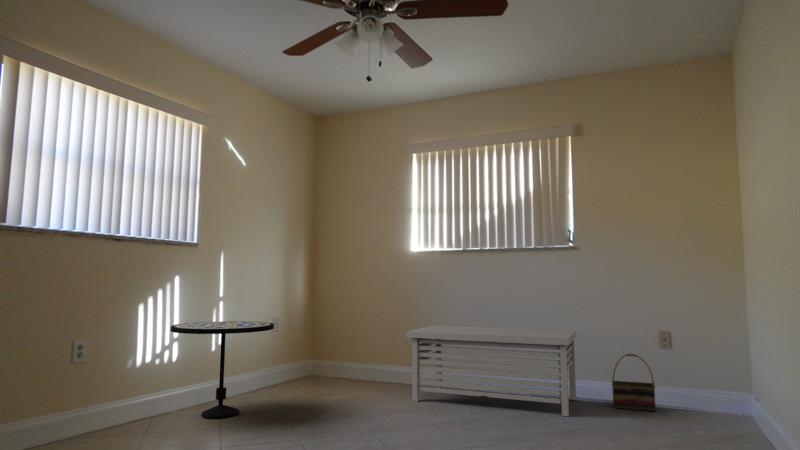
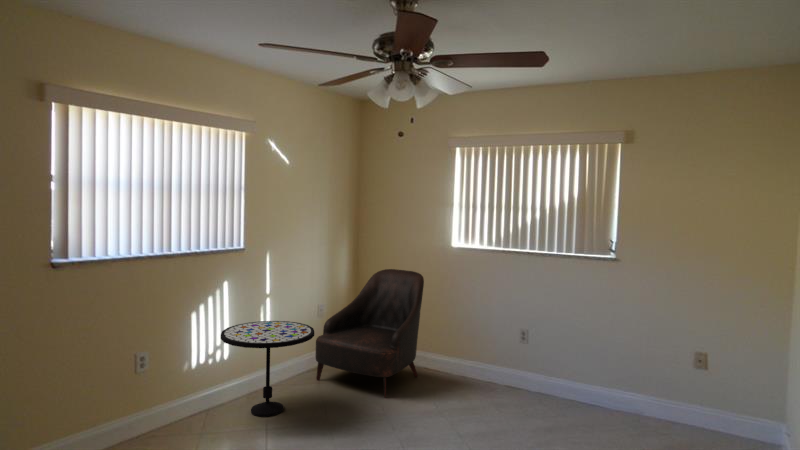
armchair: none [272,279,385,401] -> present [316,269,424,397]
storage bench: present [406,325,576,416] -> none [440,322,611,435]
basket: present [612,354,656,411] -> none [641,374,685,433]

